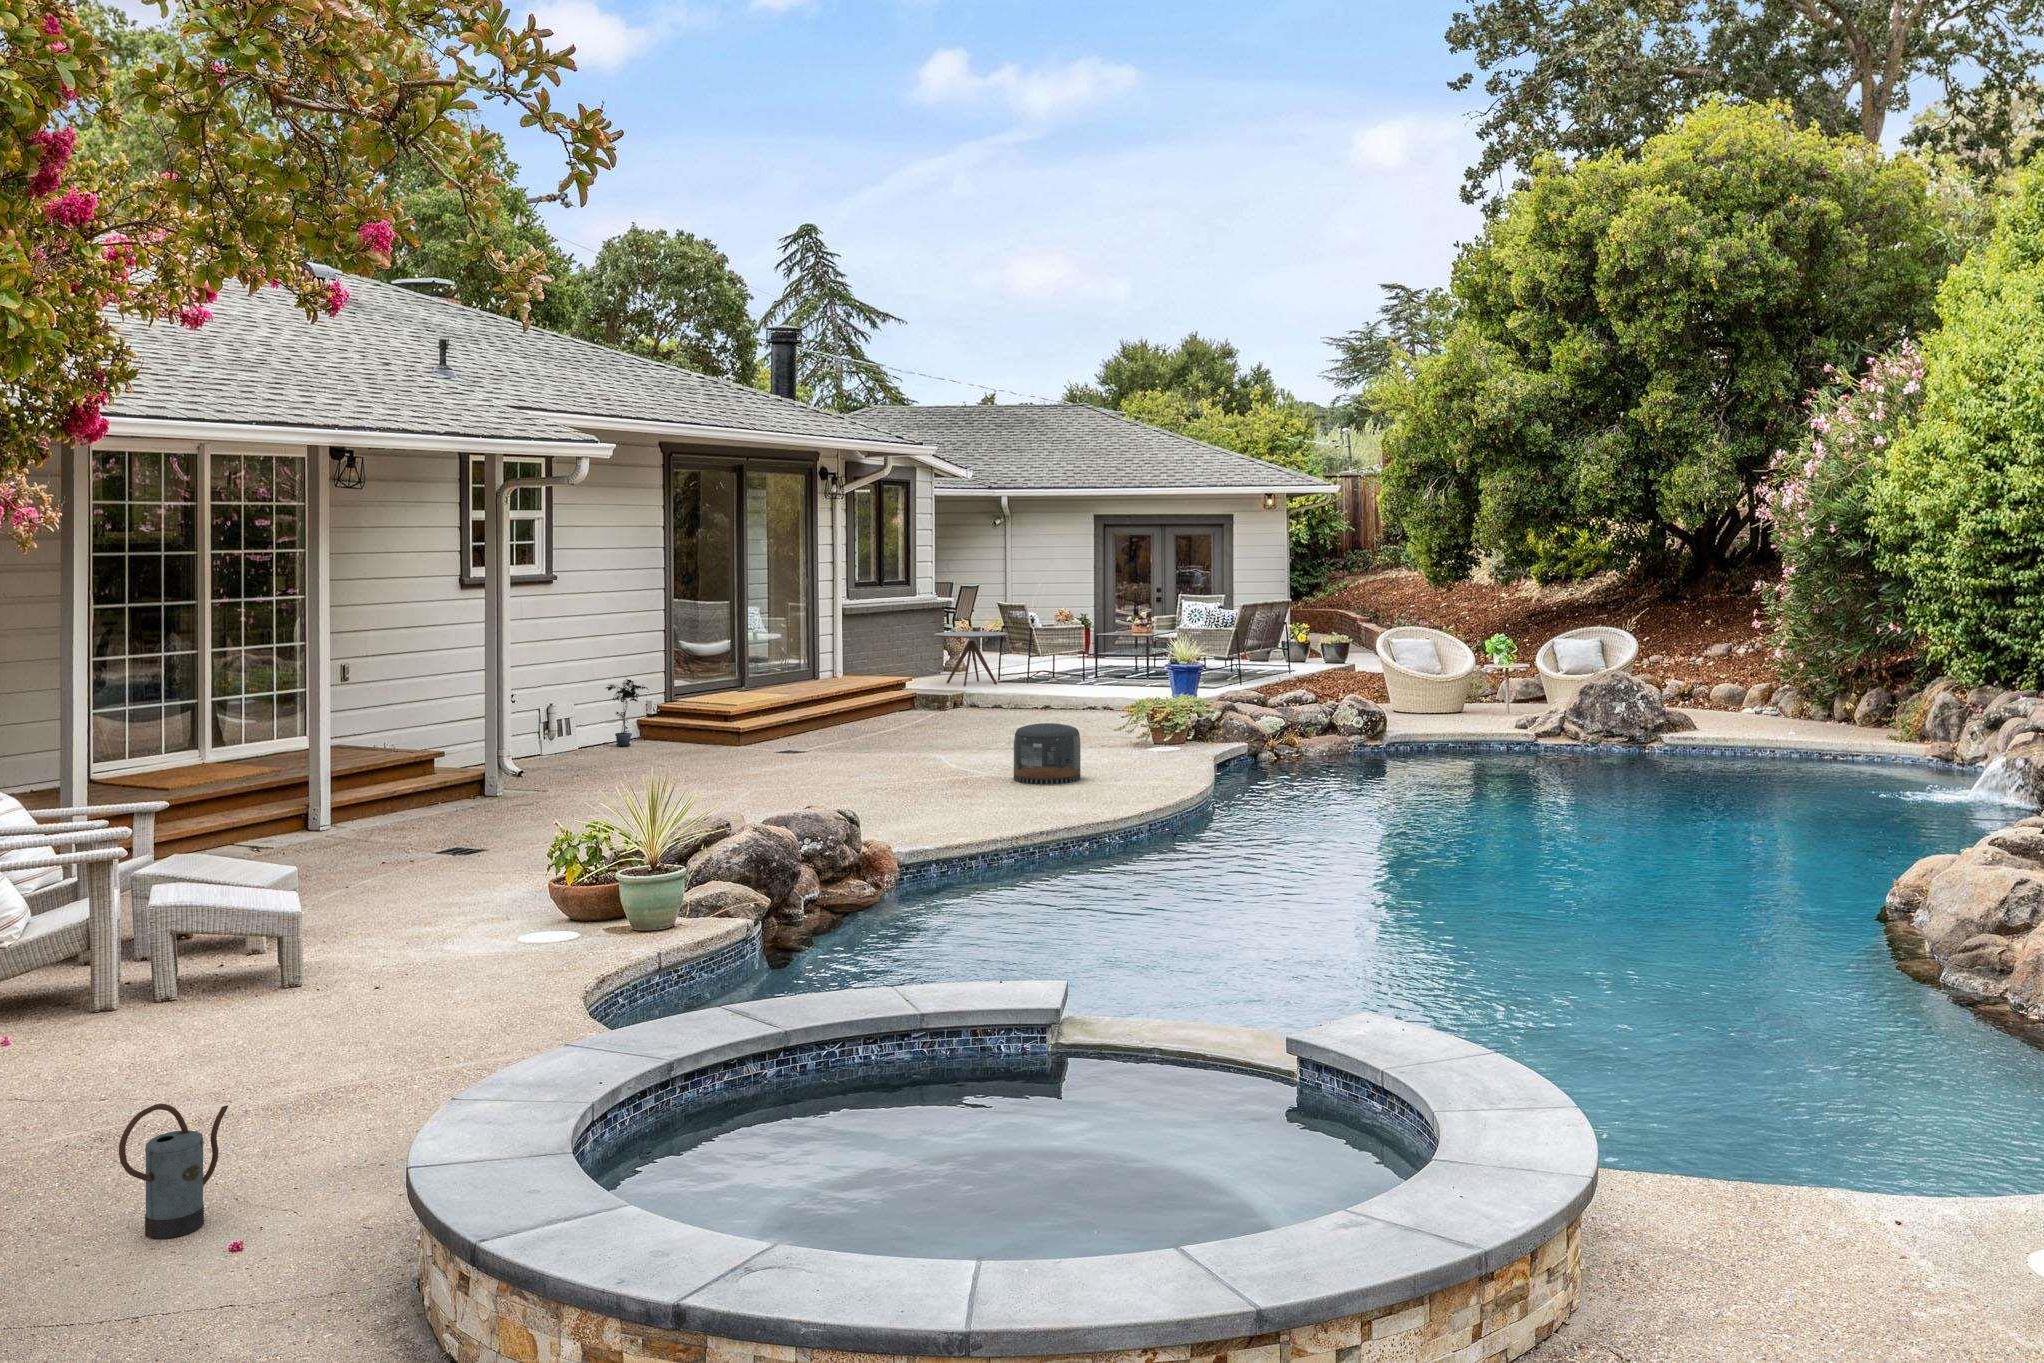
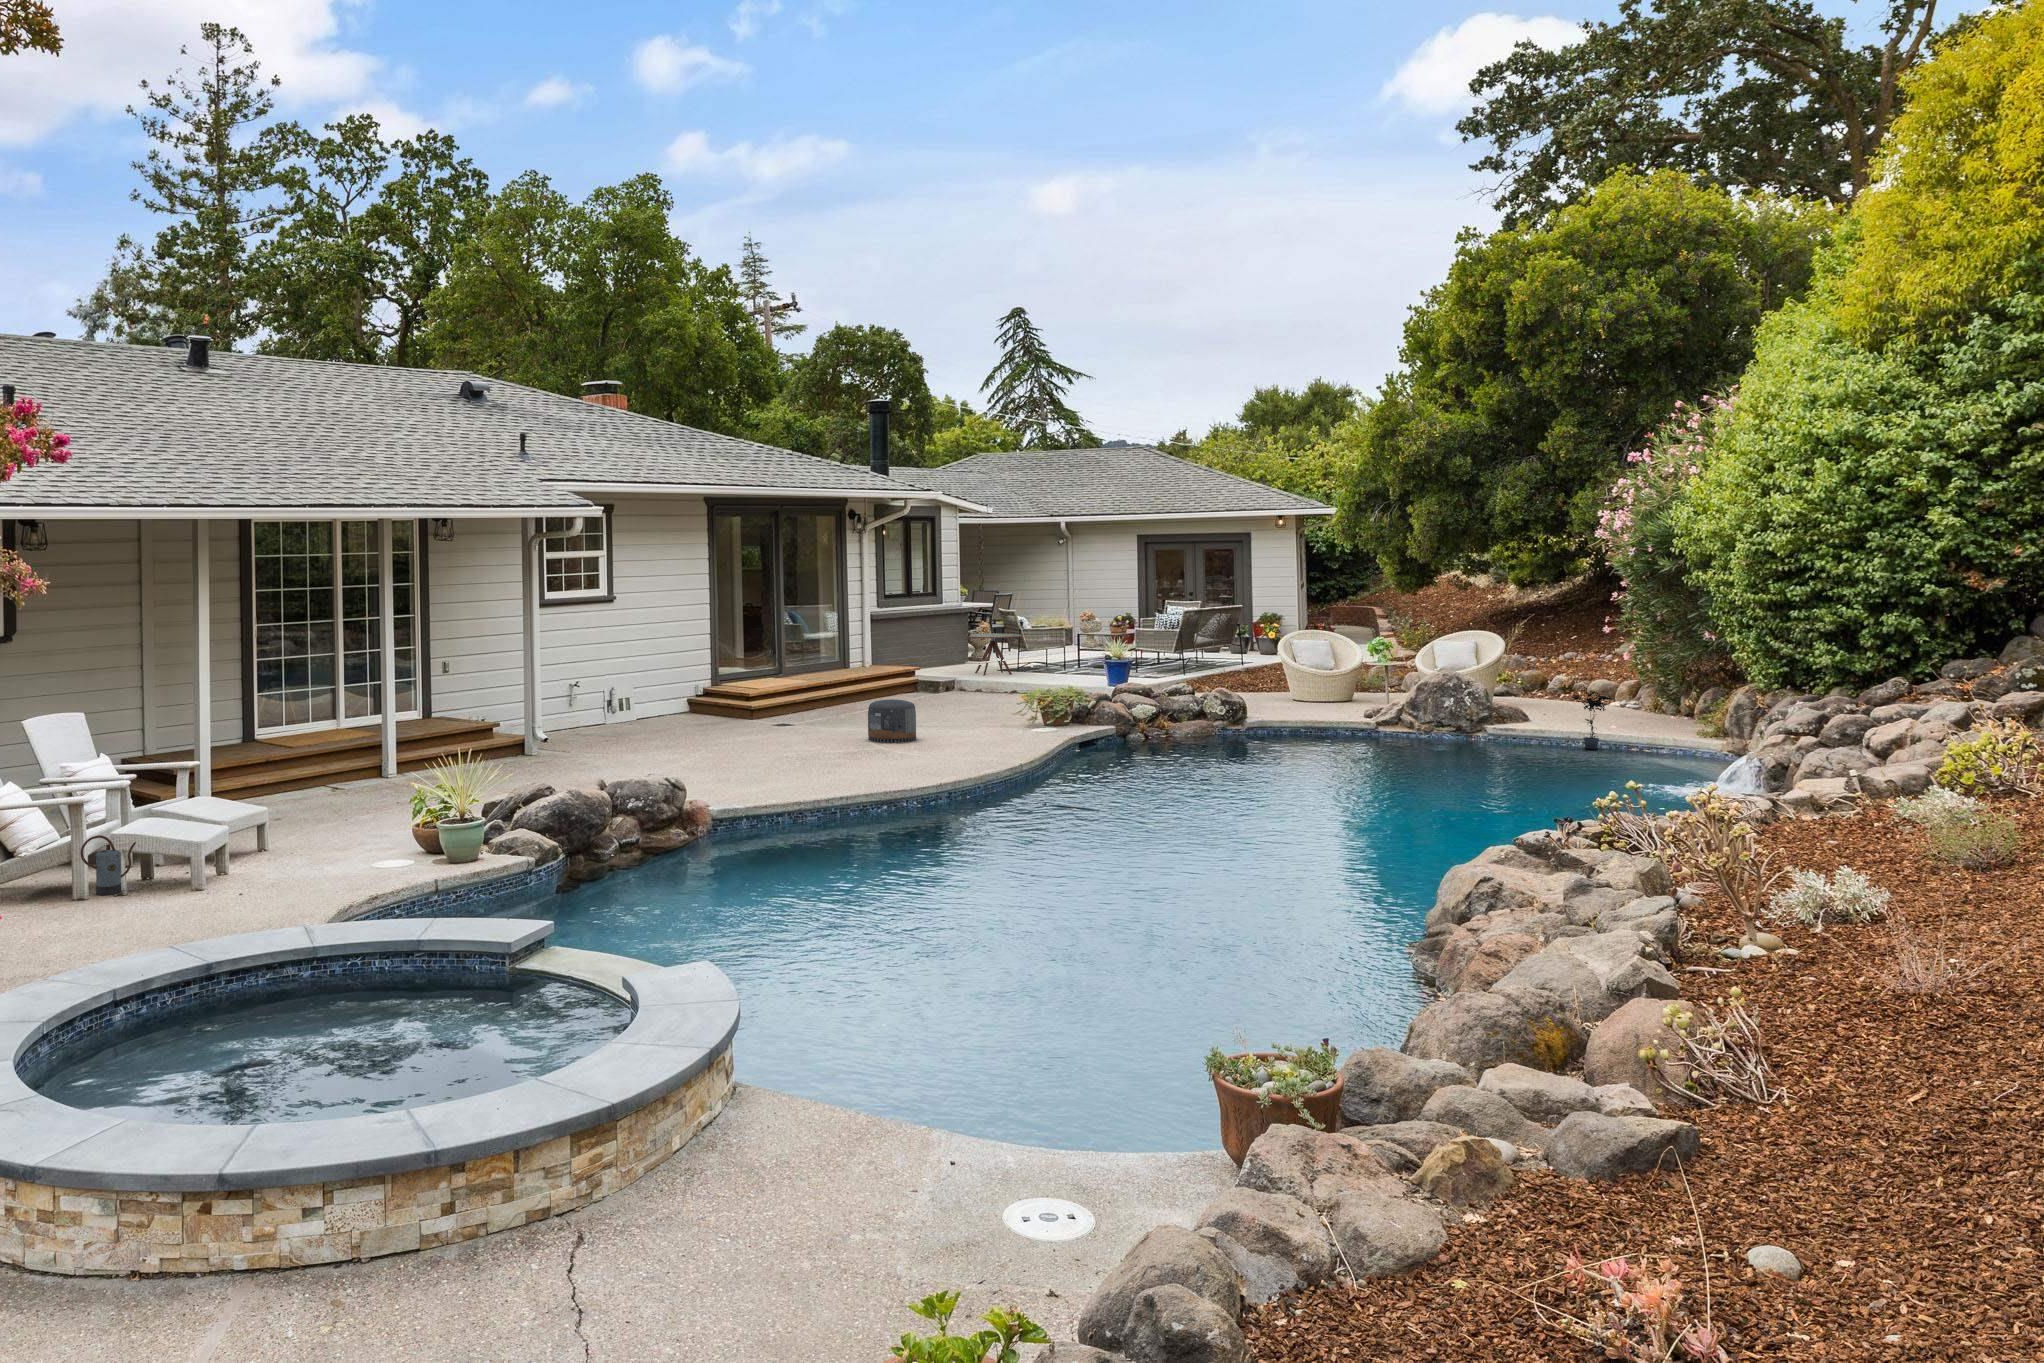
potted plant: present [605,679,648,746] -> present [1573,691,1615,749]

